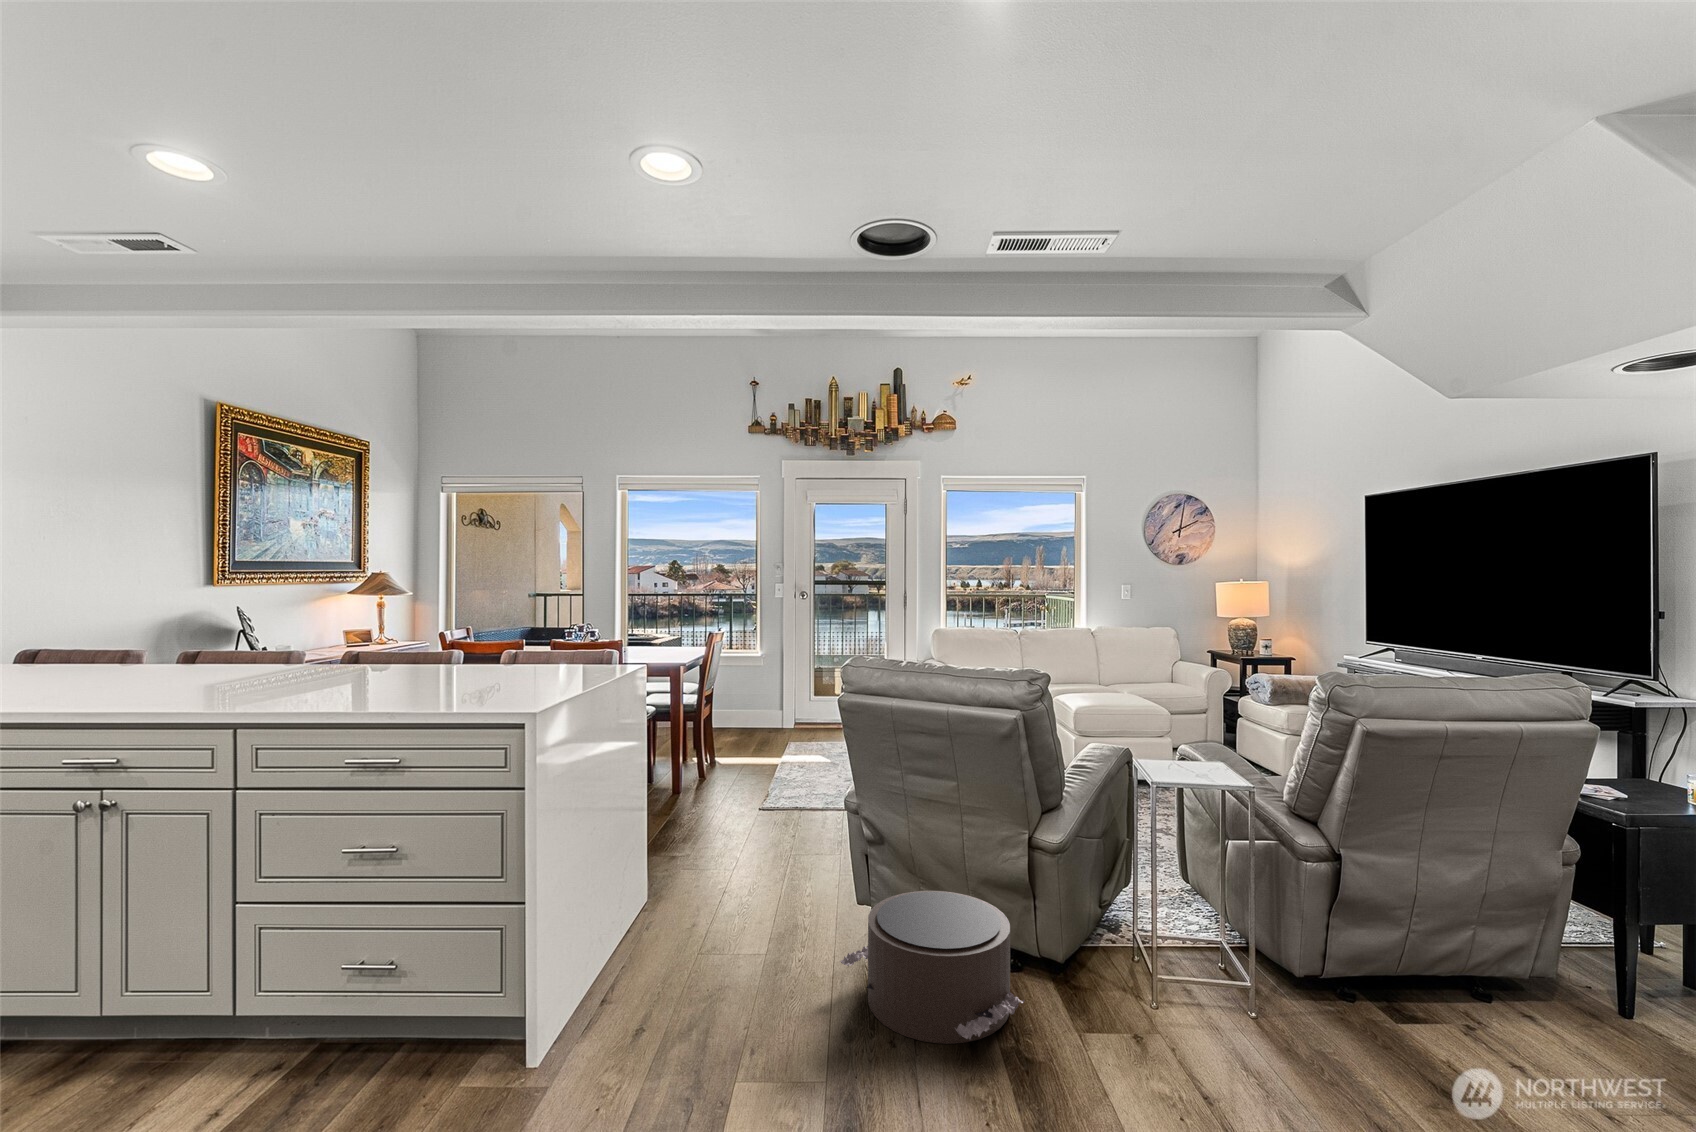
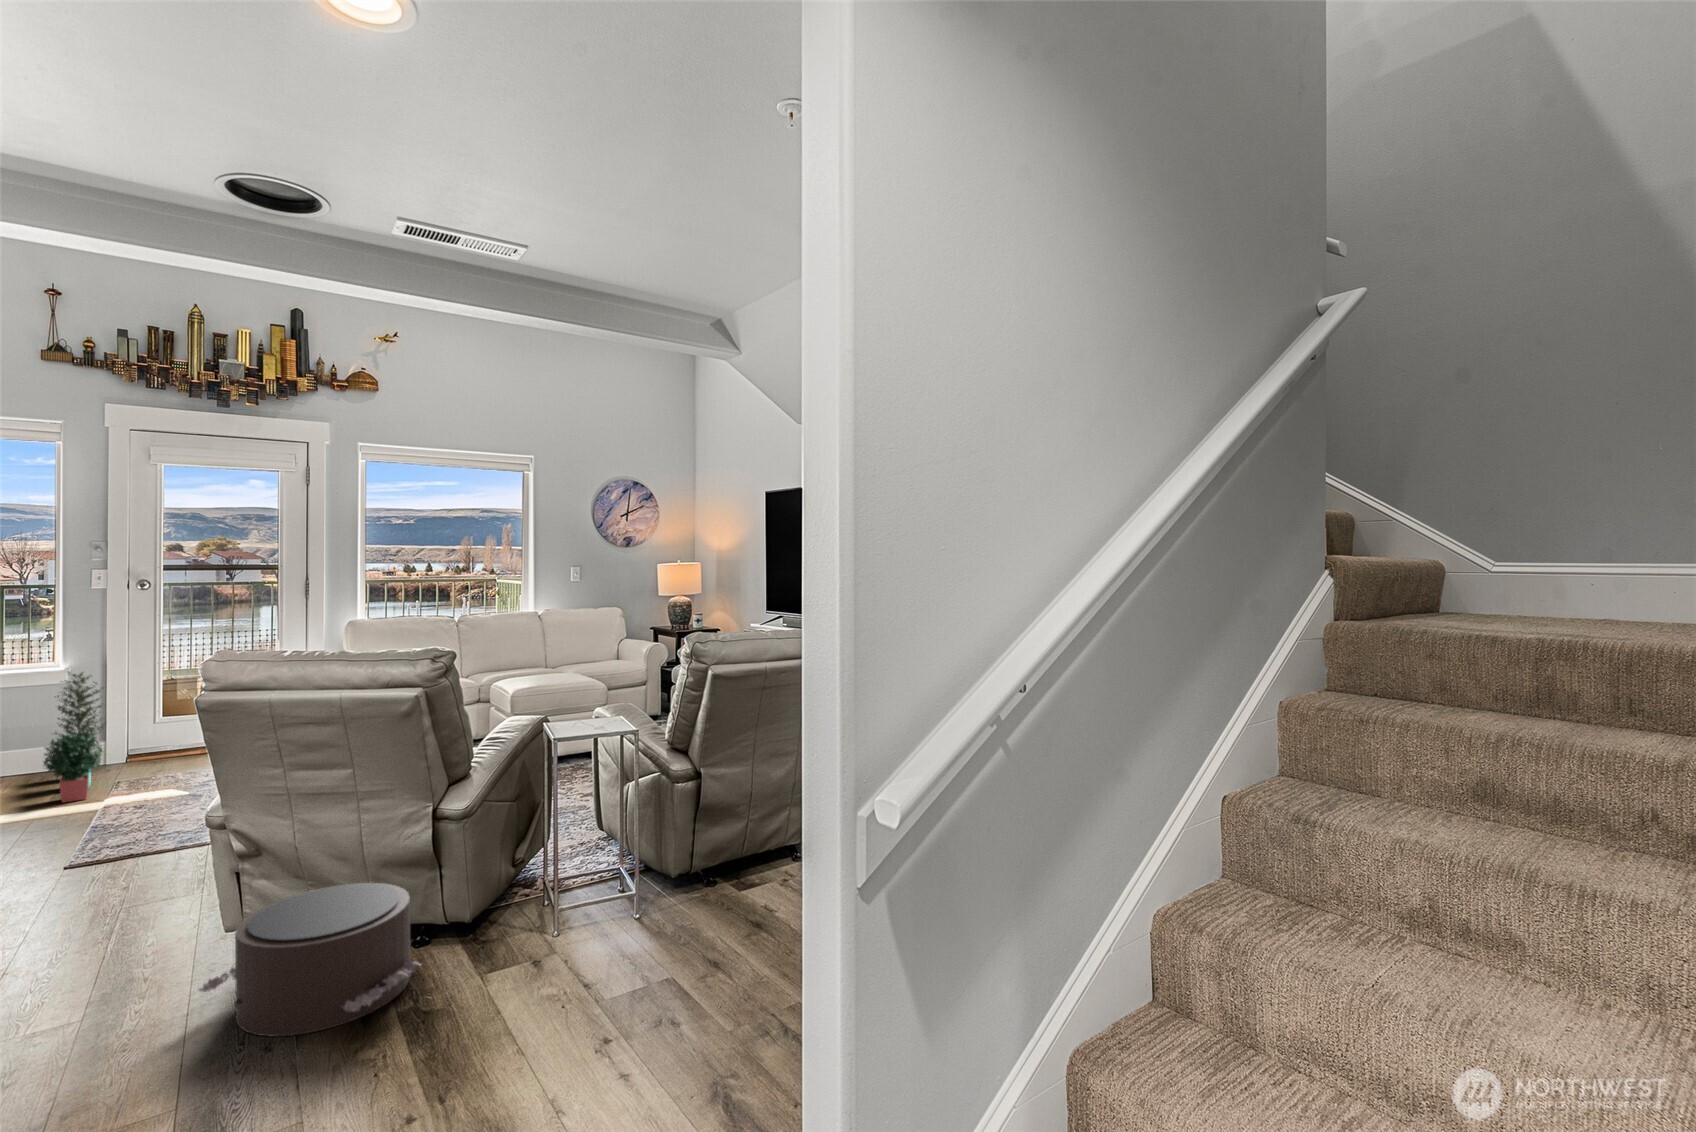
potted plant: none [744,657,781,755] -> present [43,672,110,802]

